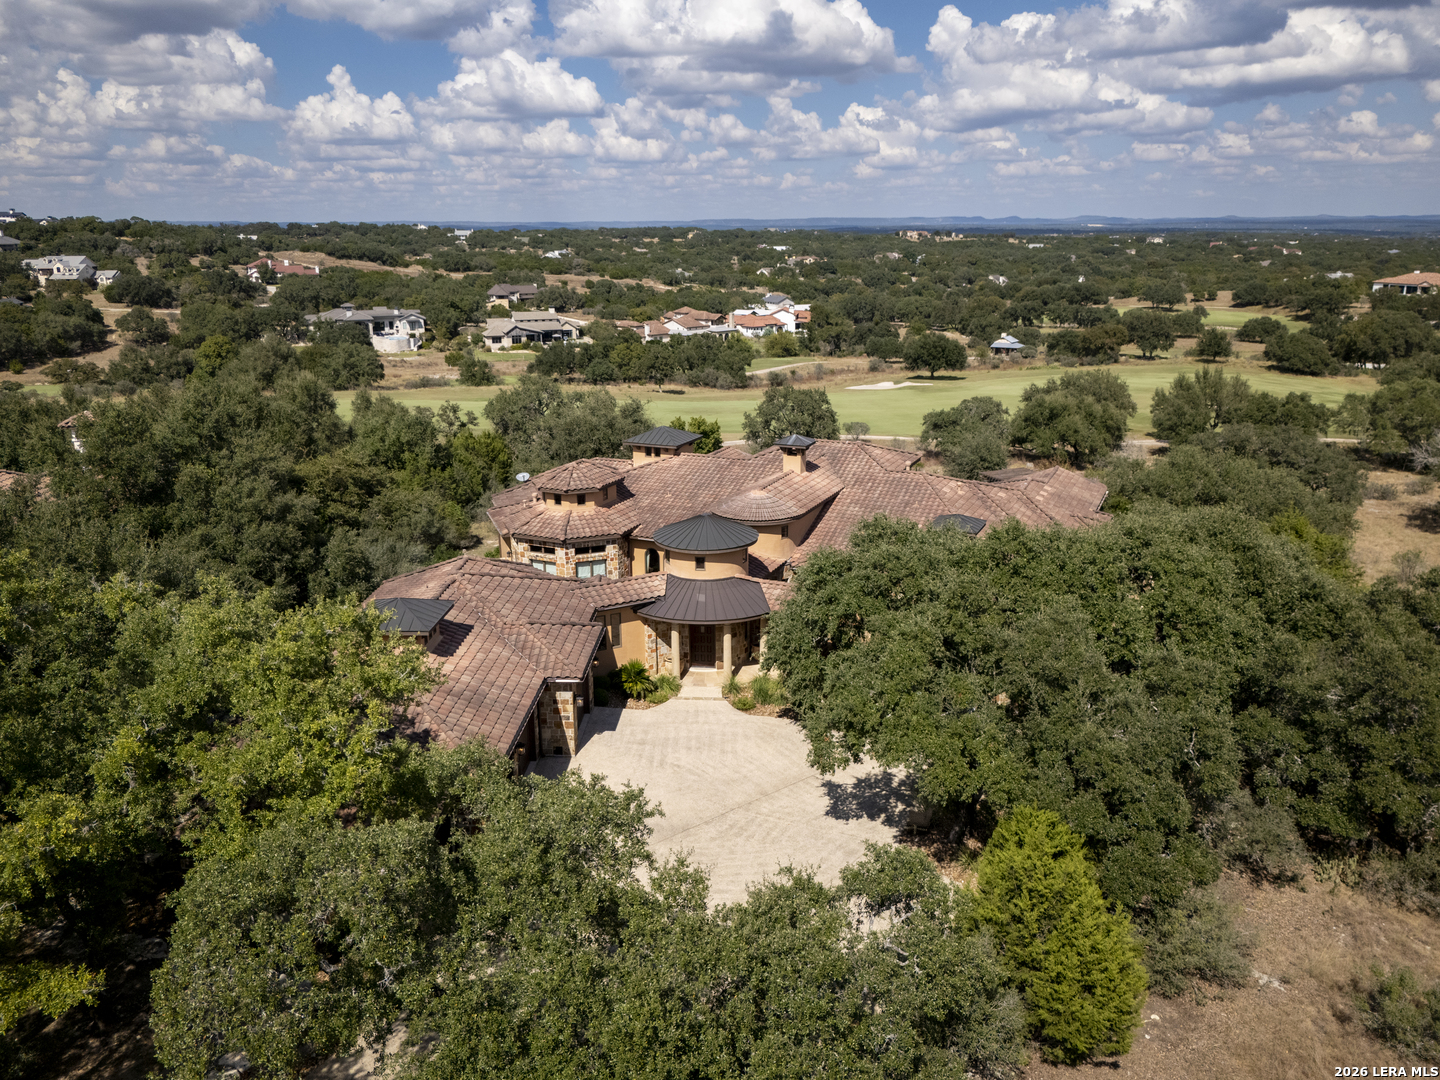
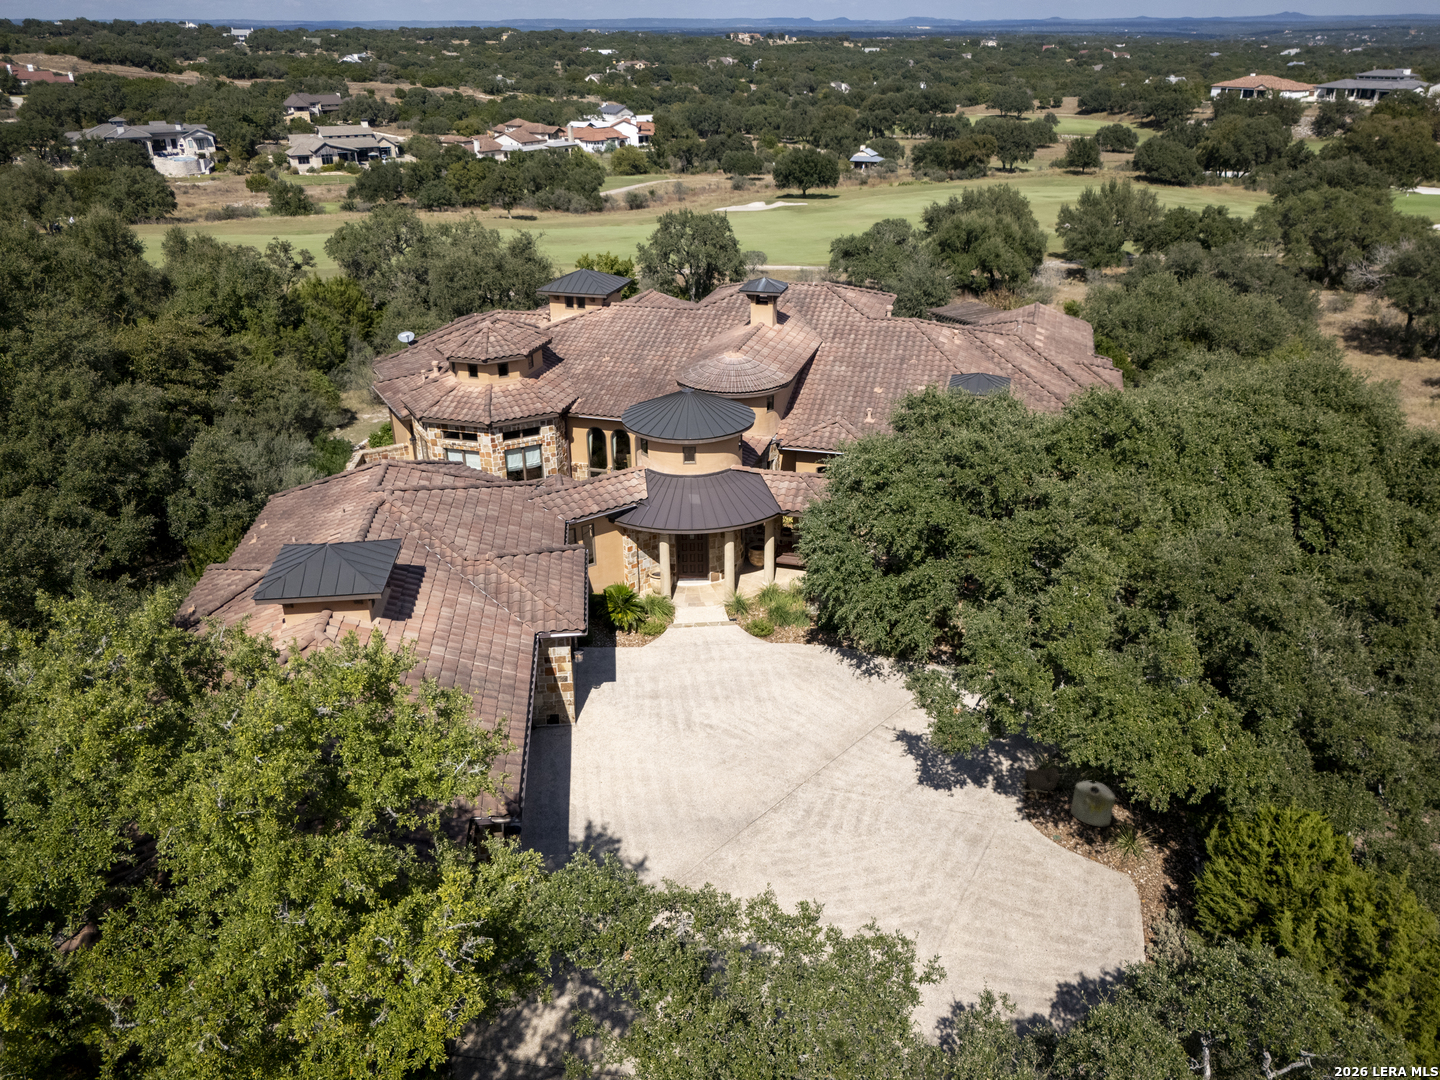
trash can: none [937,816,967,856] -> present [1071,780,1115,827]

